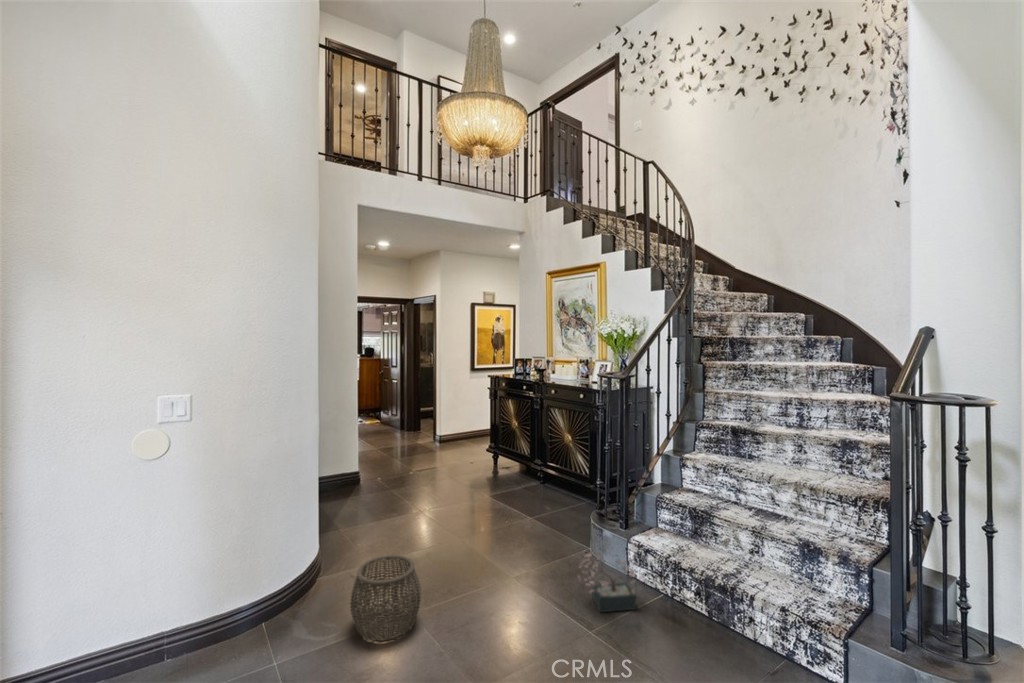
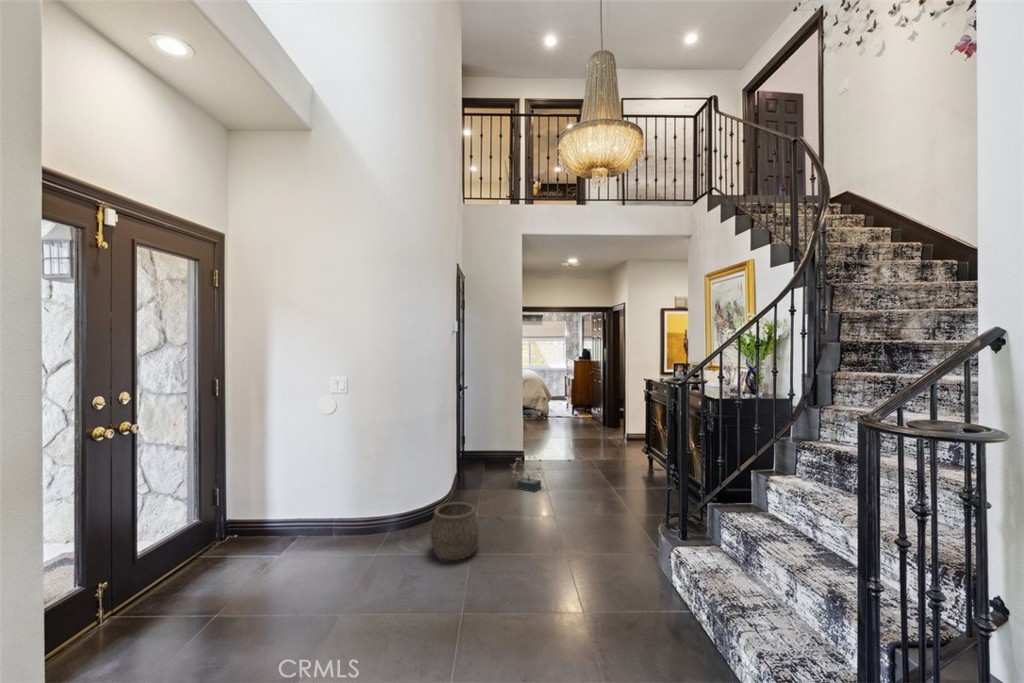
decorative plant: present [582,552,642,612] -> present [512,458,541,492]

